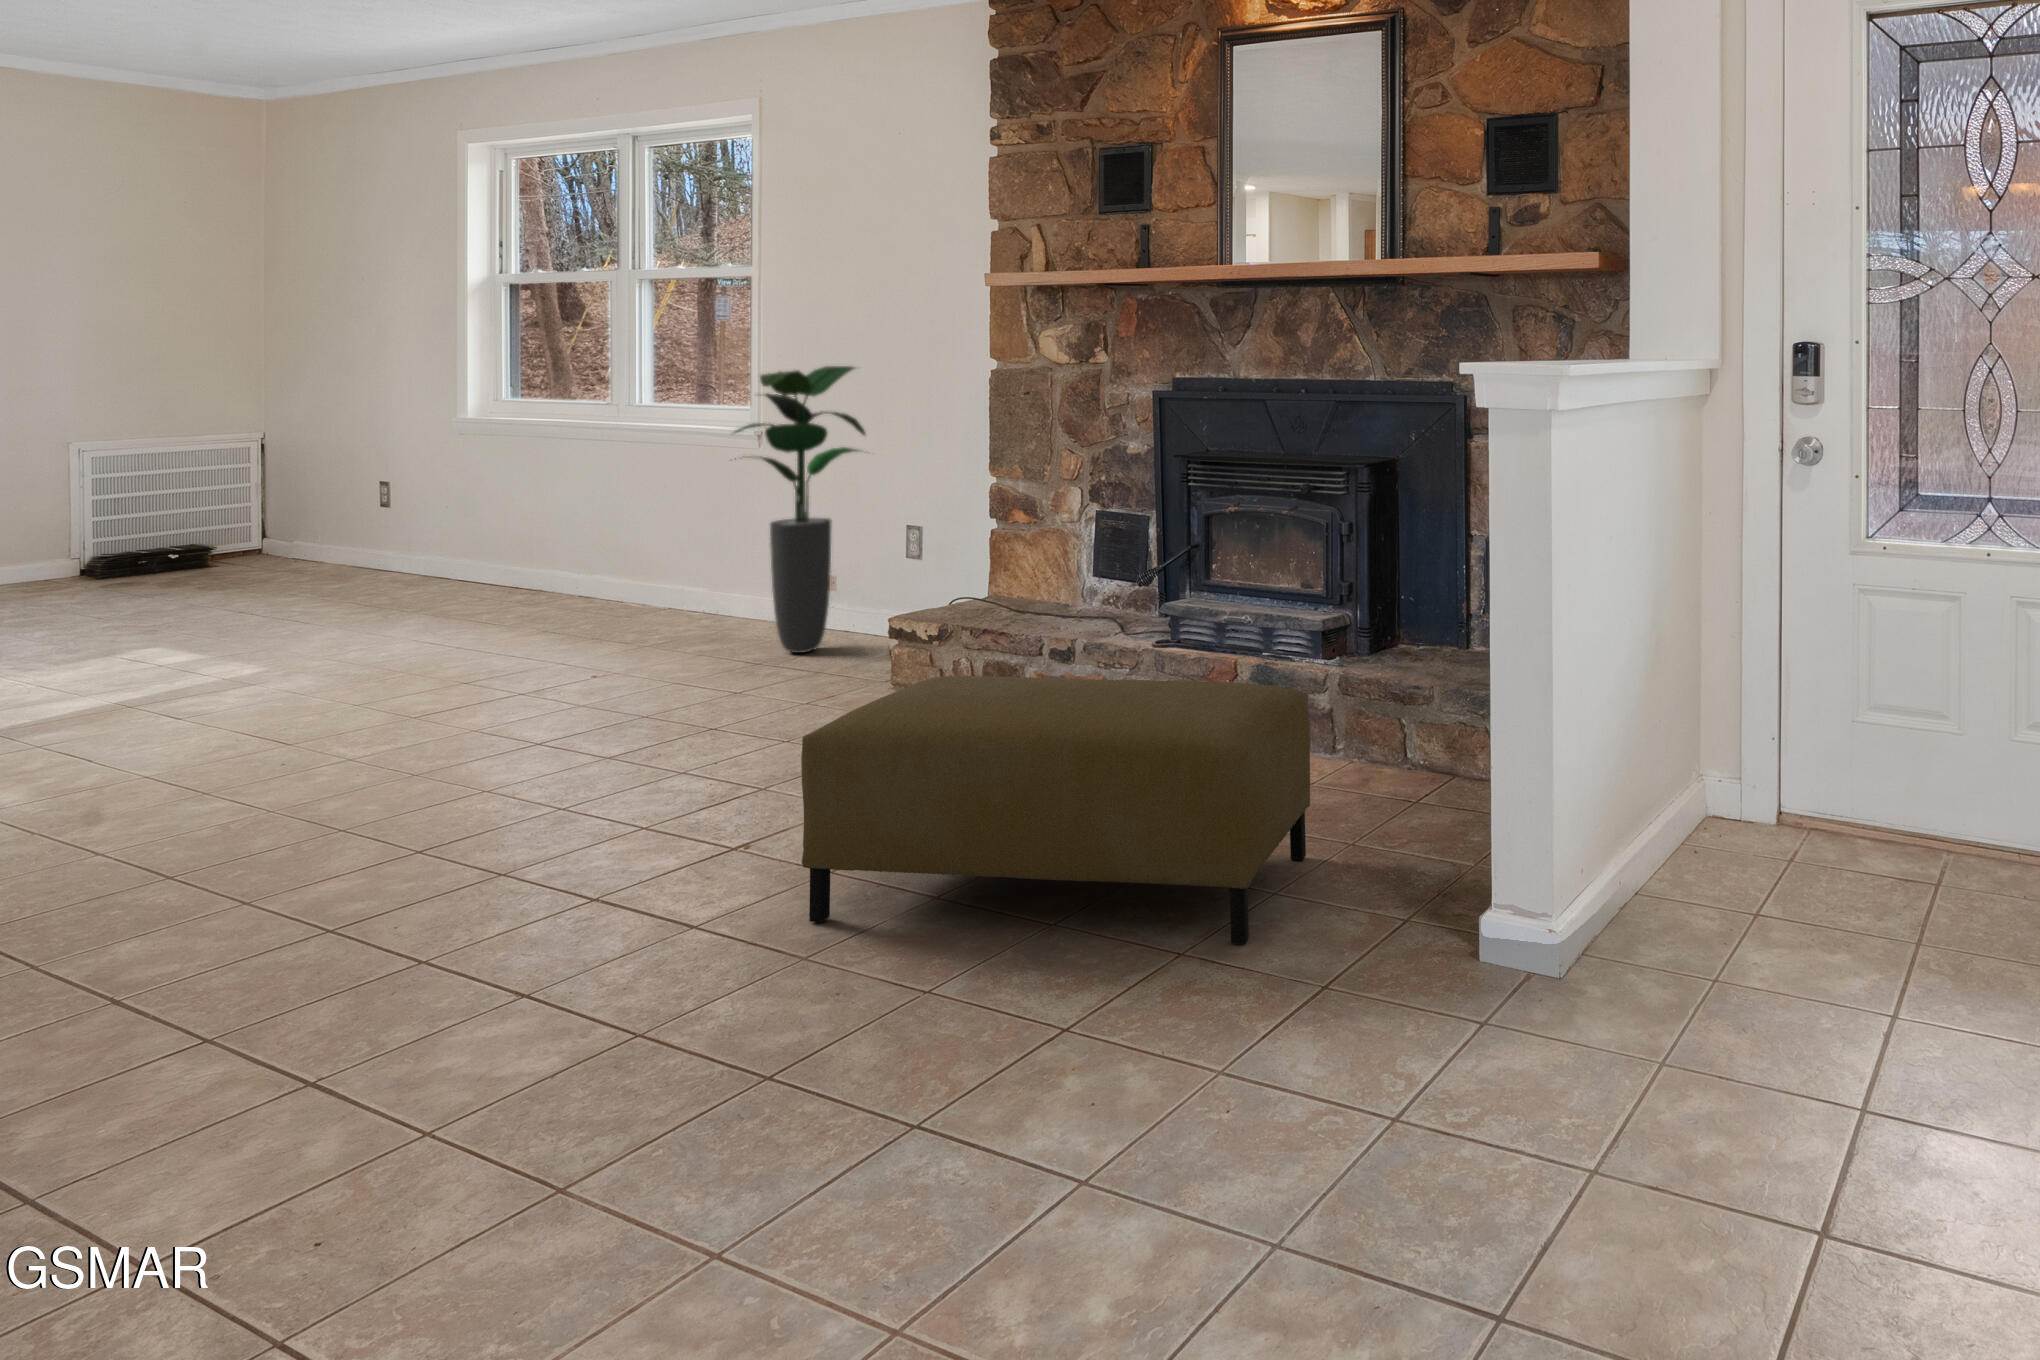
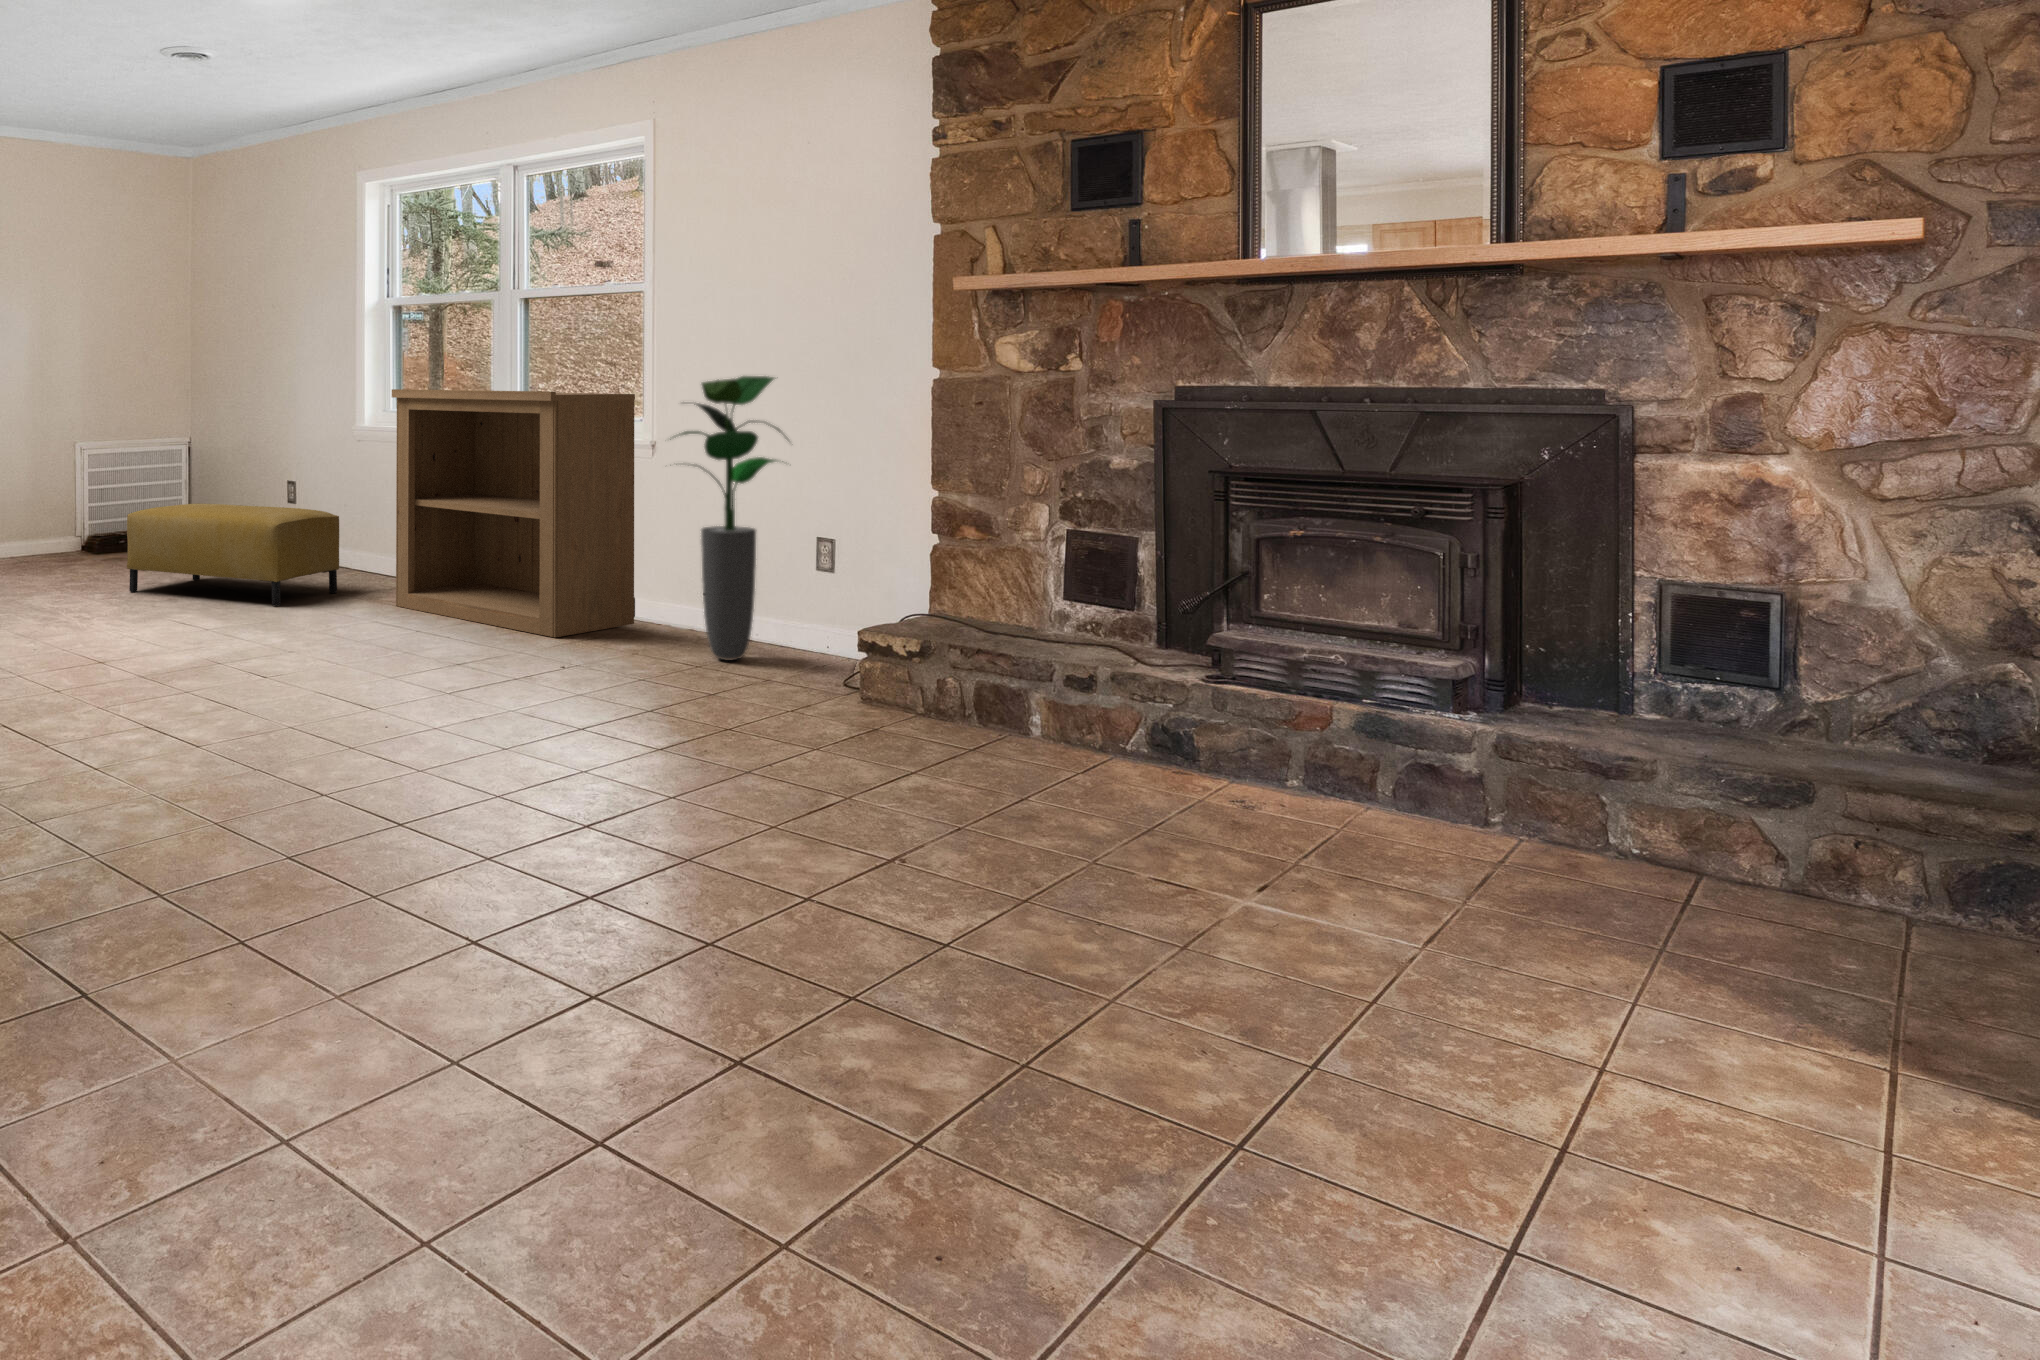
bookshelf: none [457,380,740,642] -> present [392,389,635,637]
ottoman: present [801,676,1310,944] -> present [127,503,339,606]

